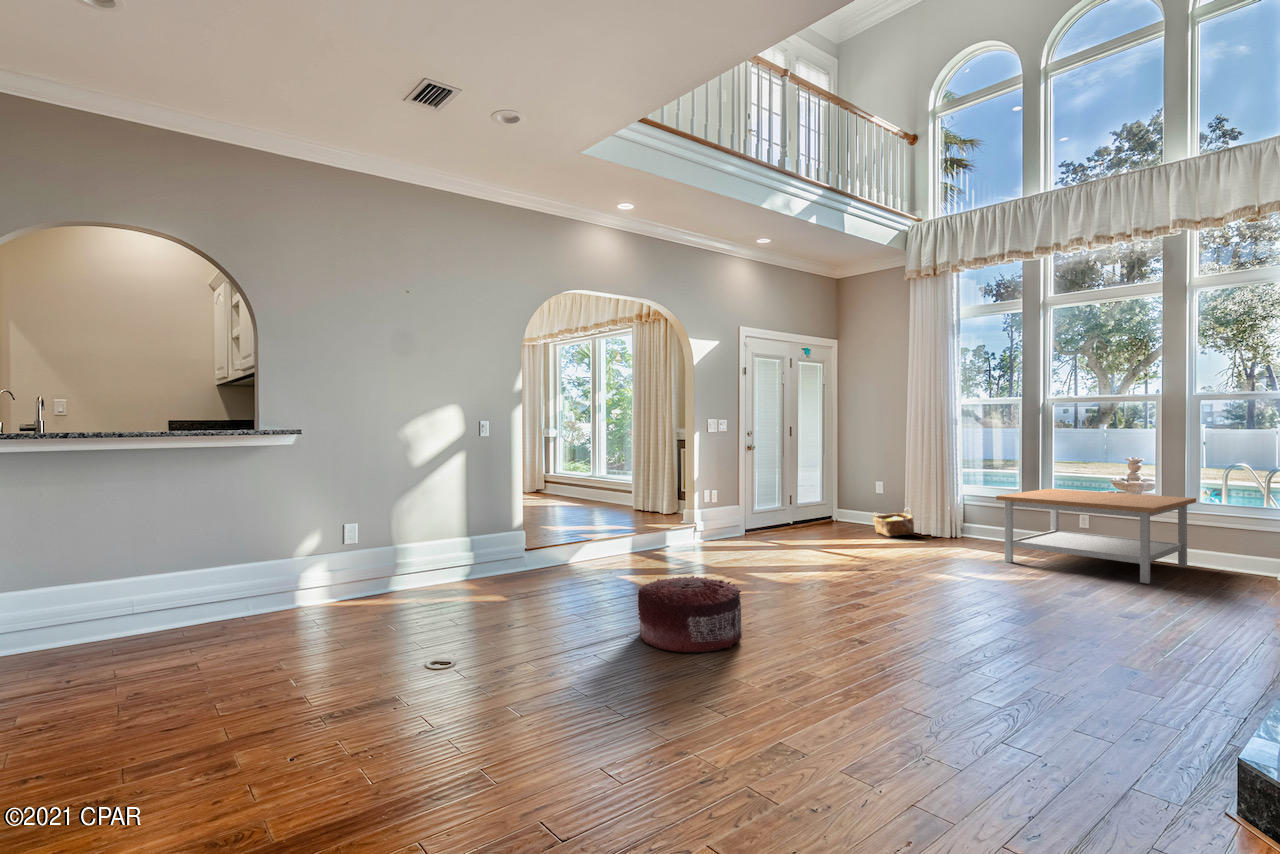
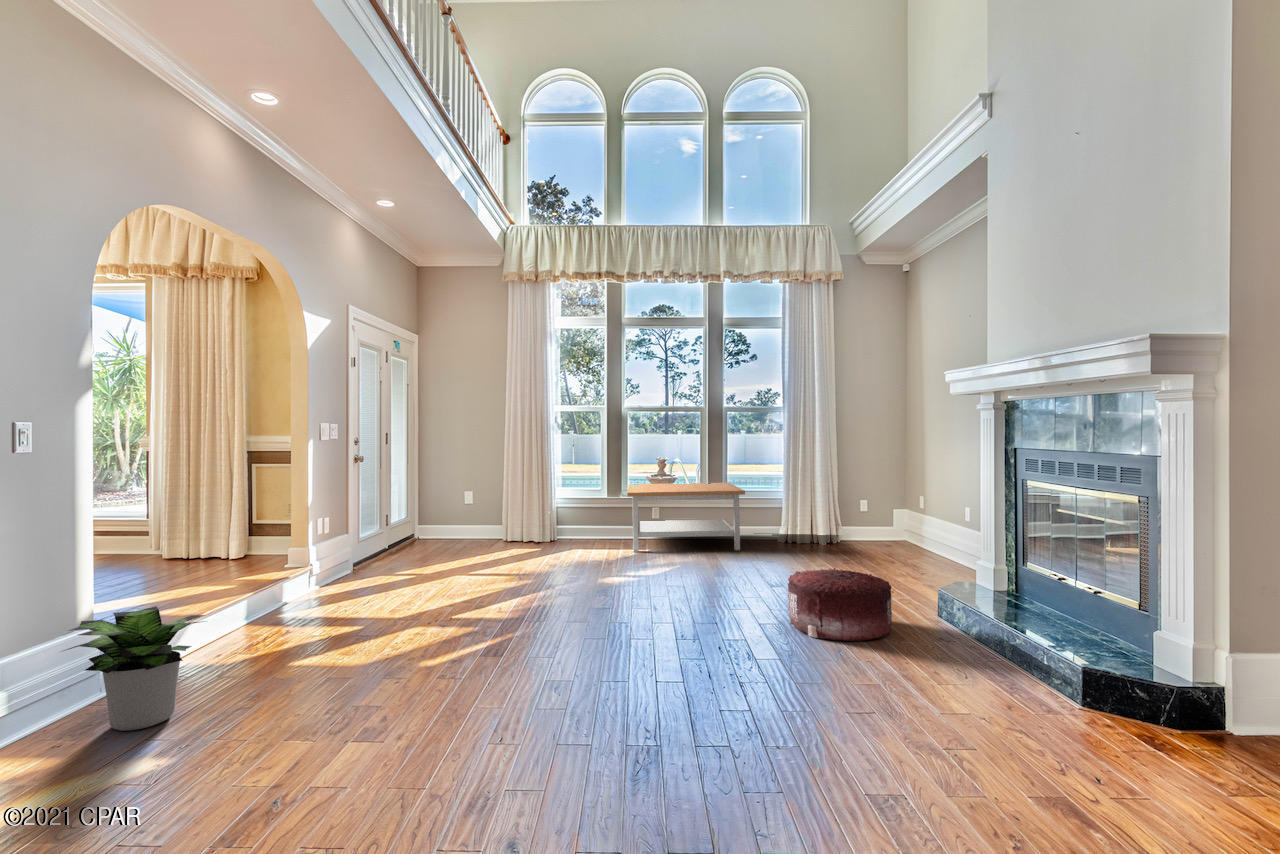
woven basket: present [873,508,914,536] -> none [480,515,520,547]
potted plant: none [488,524,553,584] -> present [64,606,204,731]
pouf: present [638,576,742,653] -> present [787,568,892,641]

